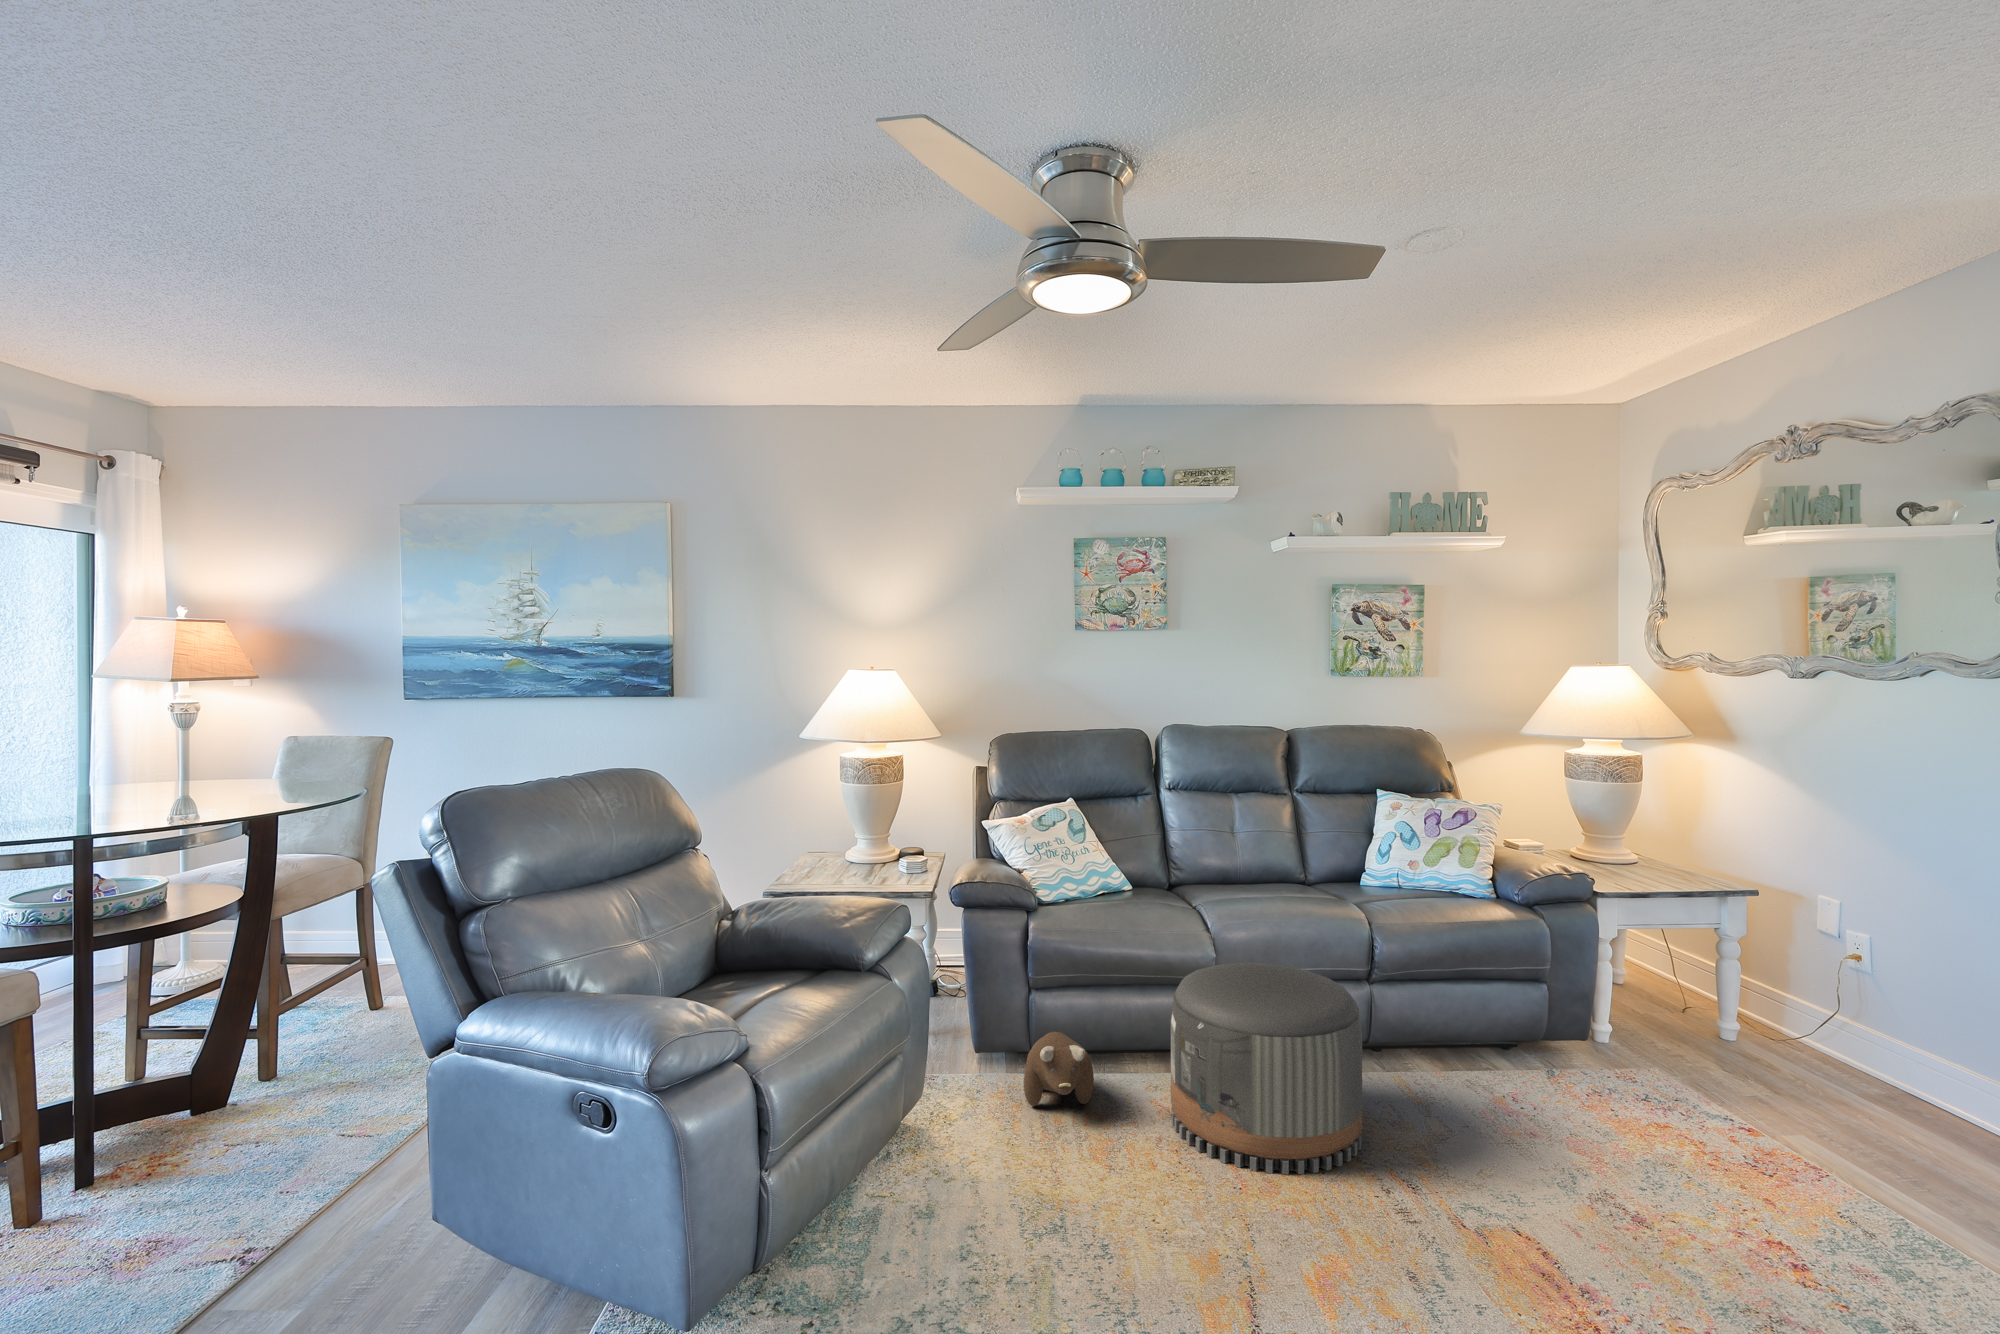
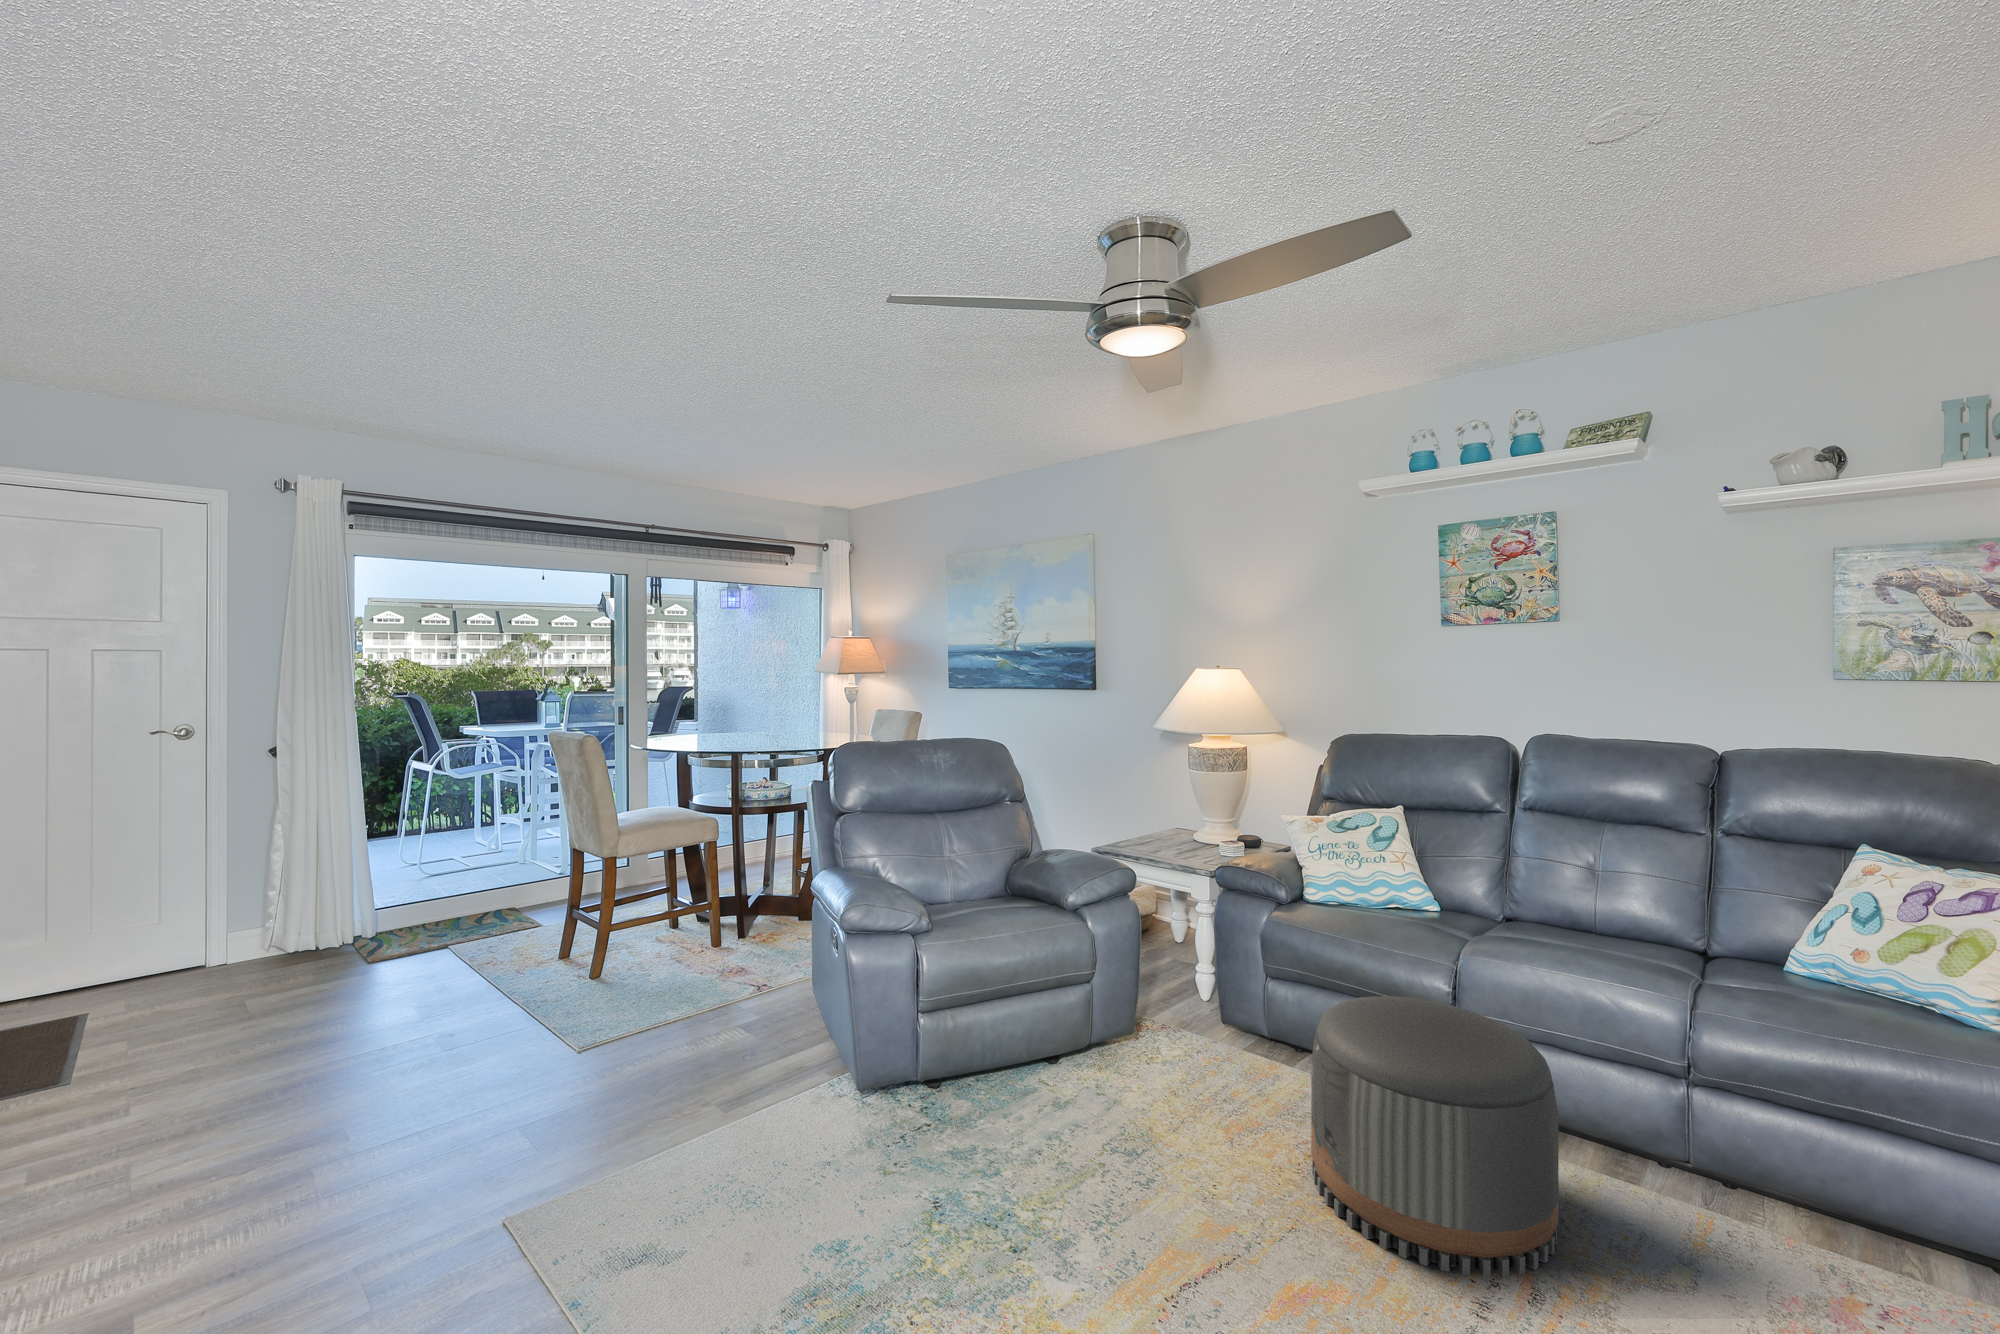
plush toy: present [1024,1032,1094,1106] -> none [1201,1016,1275,1096]

